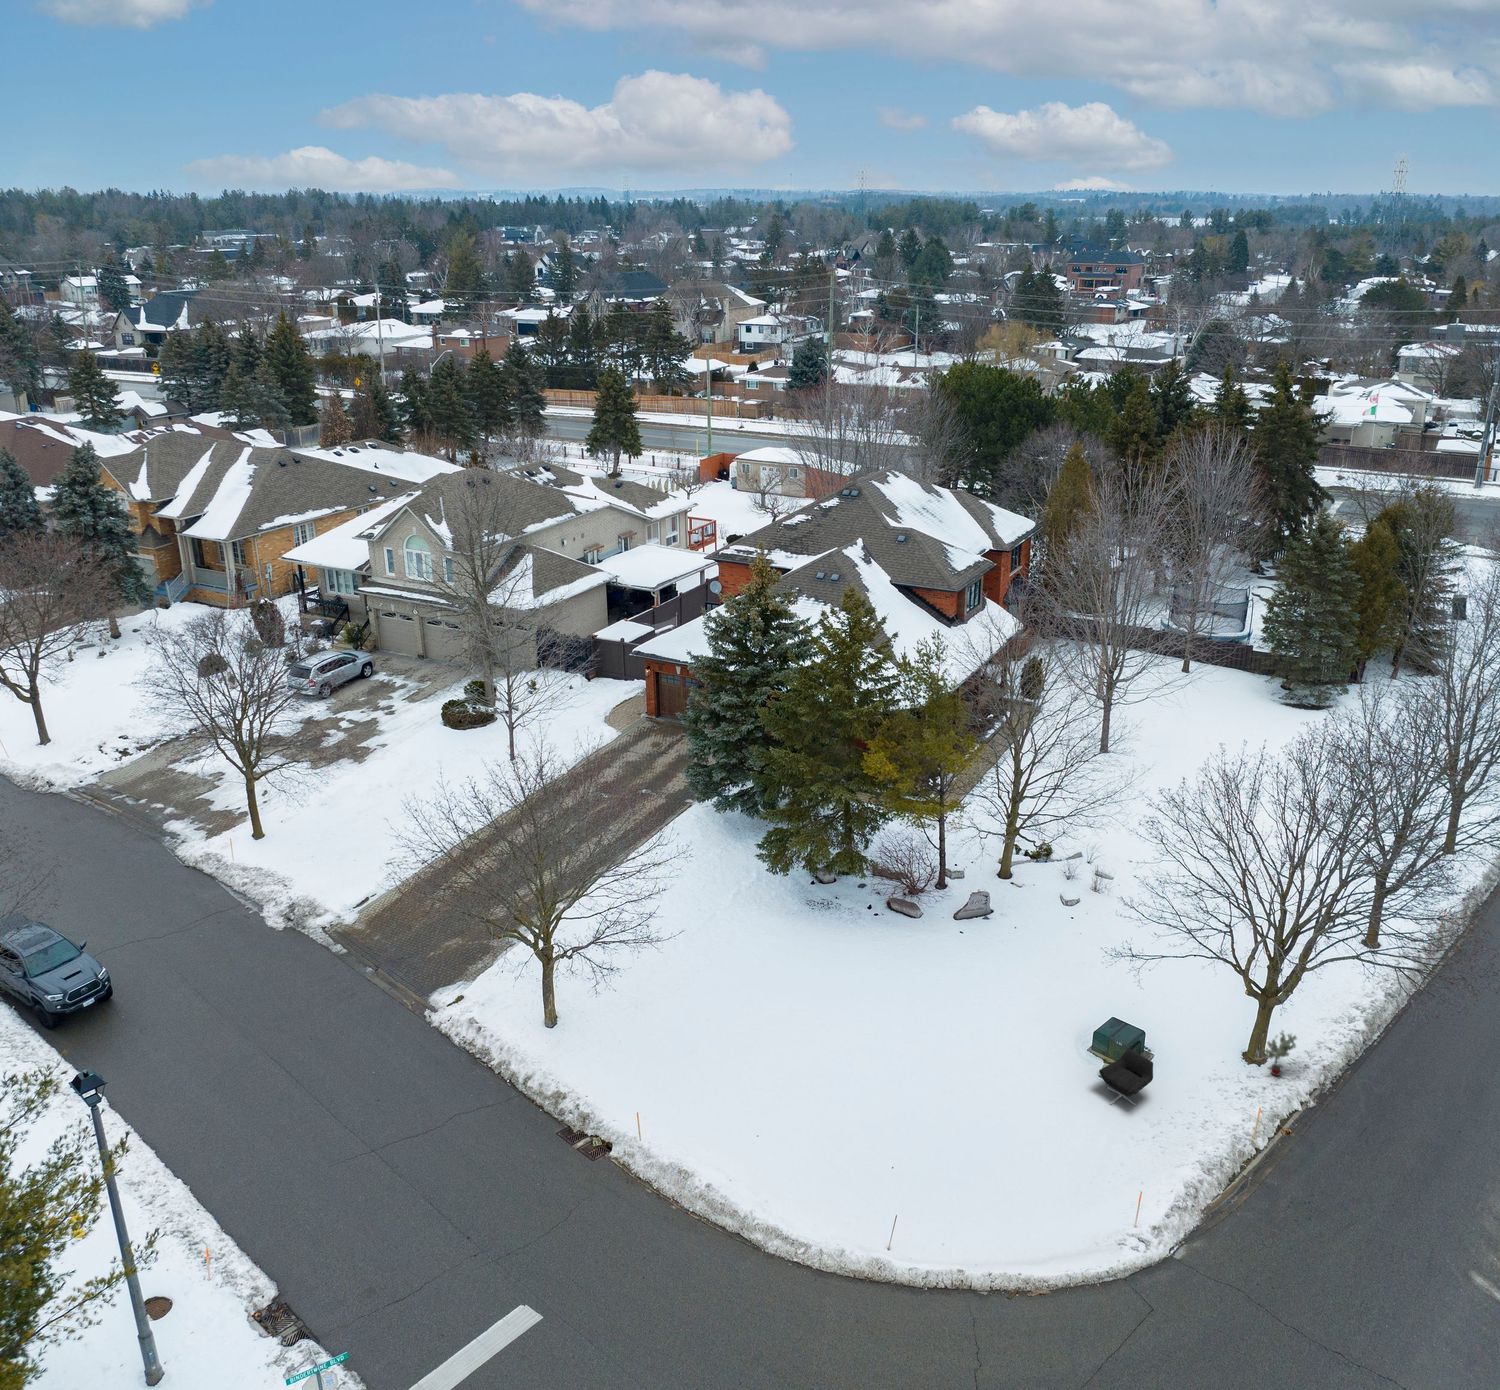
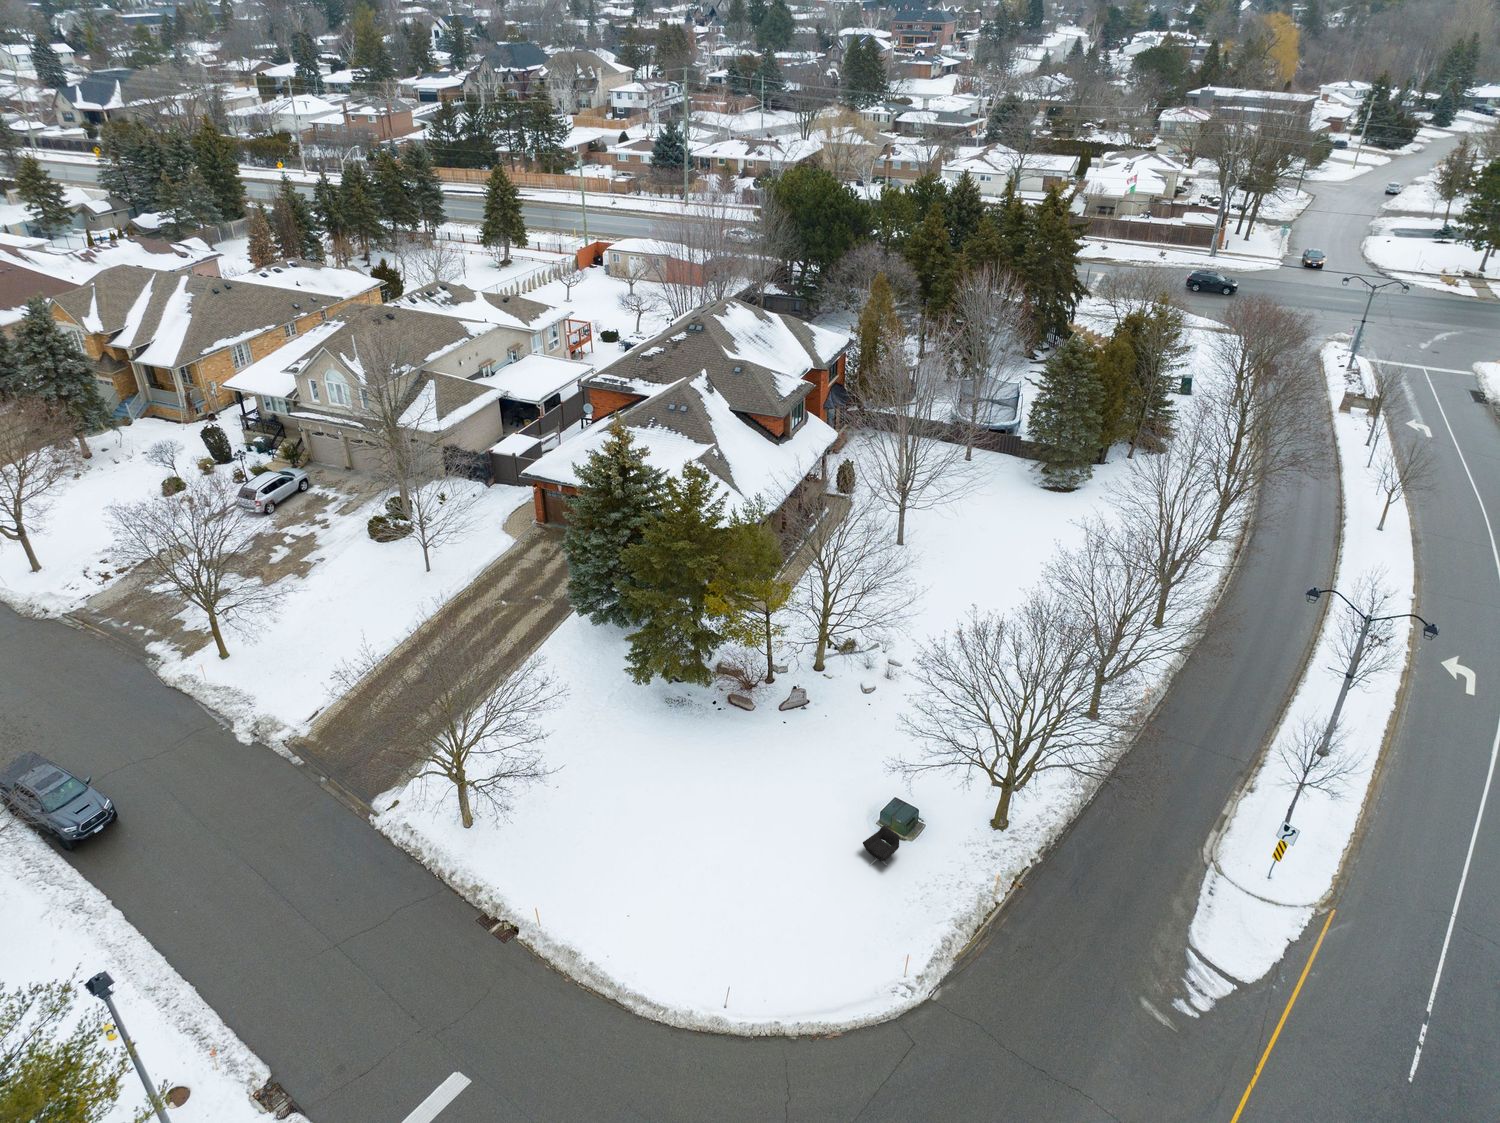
potted tree: present [1263,1031,1296,1076] -> none [976,804,1000,834]

